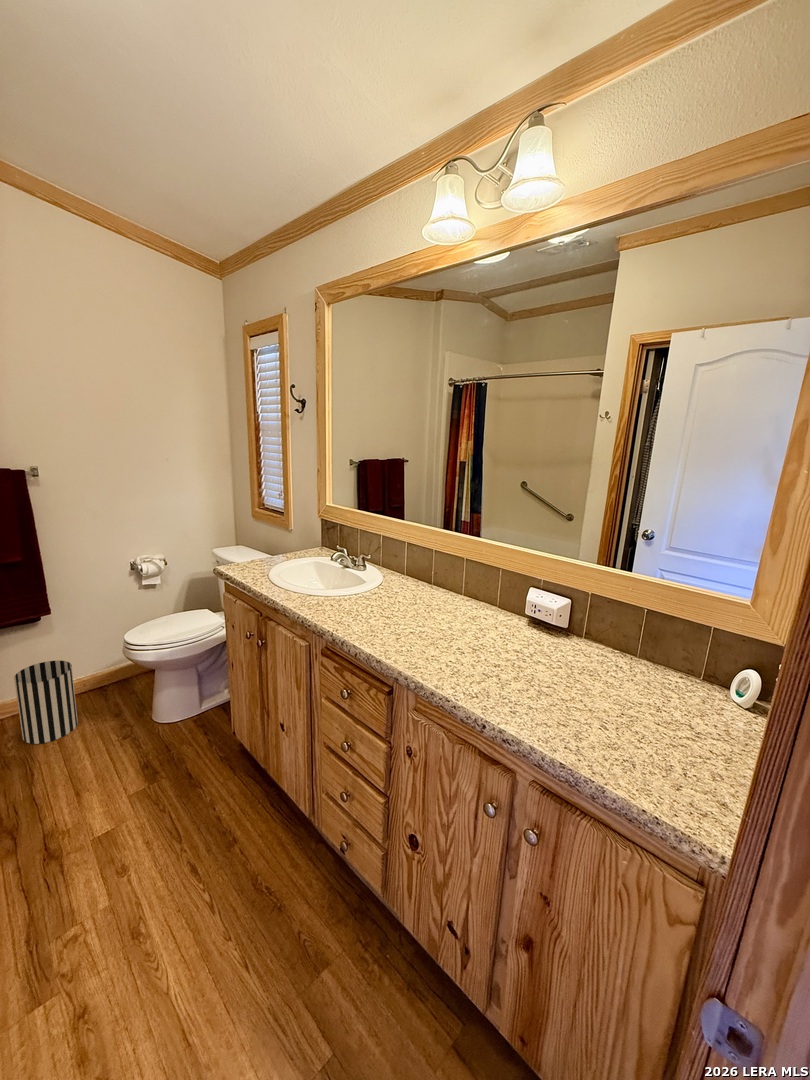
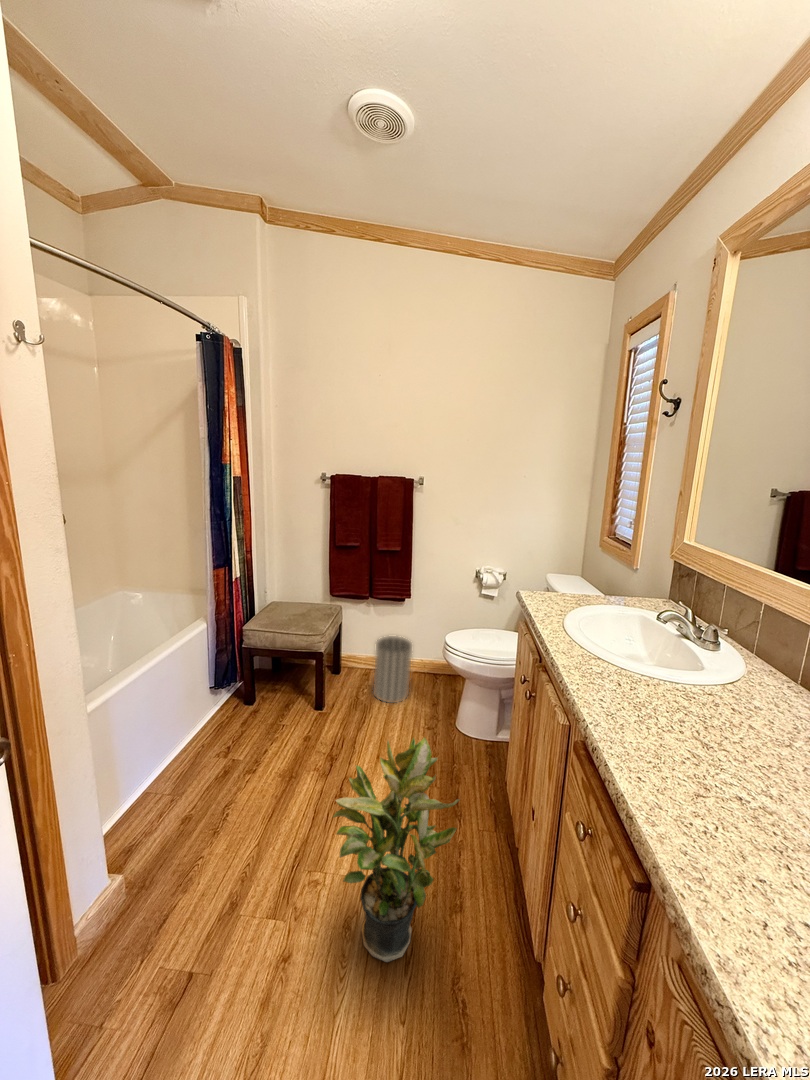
potted plant: none [99,715,234,932] -> present [333,737,459,962]

